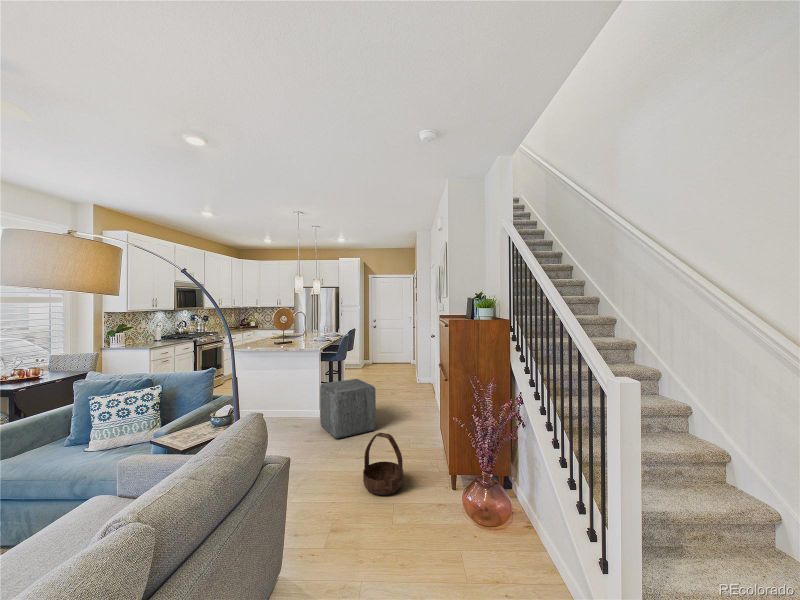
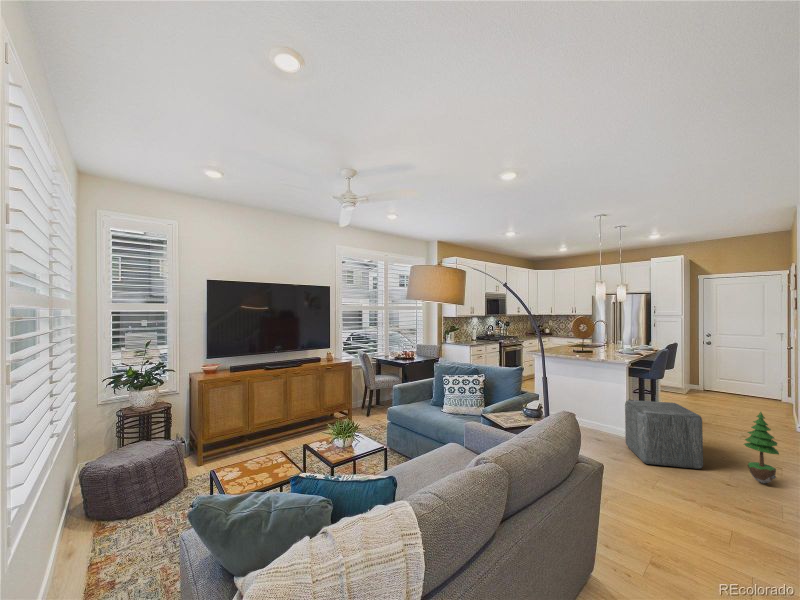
potted tree: none [399,375,419,429] -> present [744,412,779,484]
basket: present [363,433,403,495] -> none [679,468,741,544]

